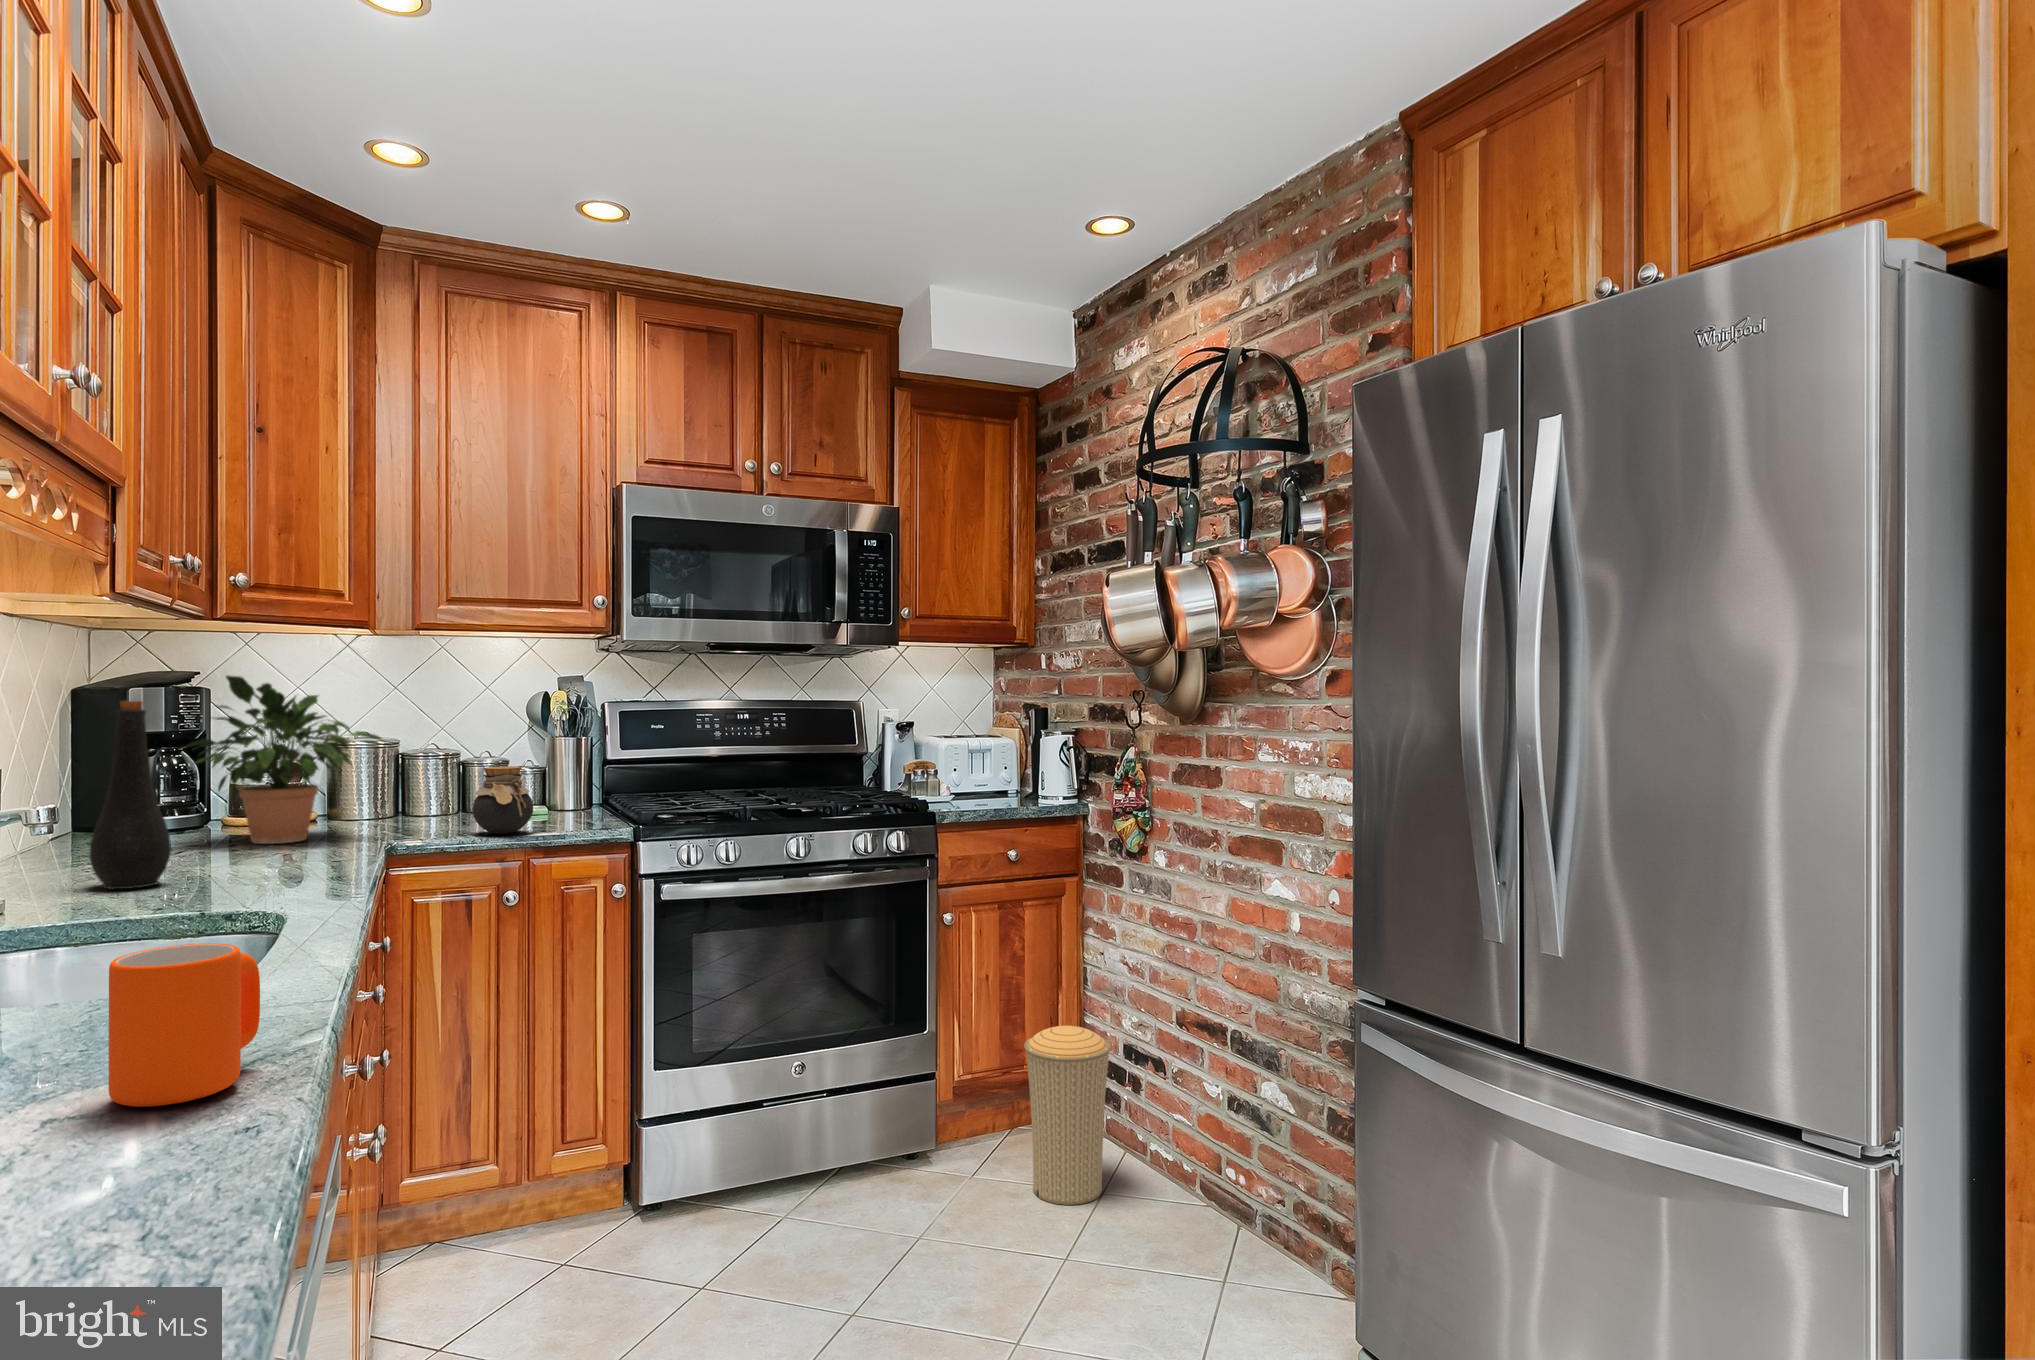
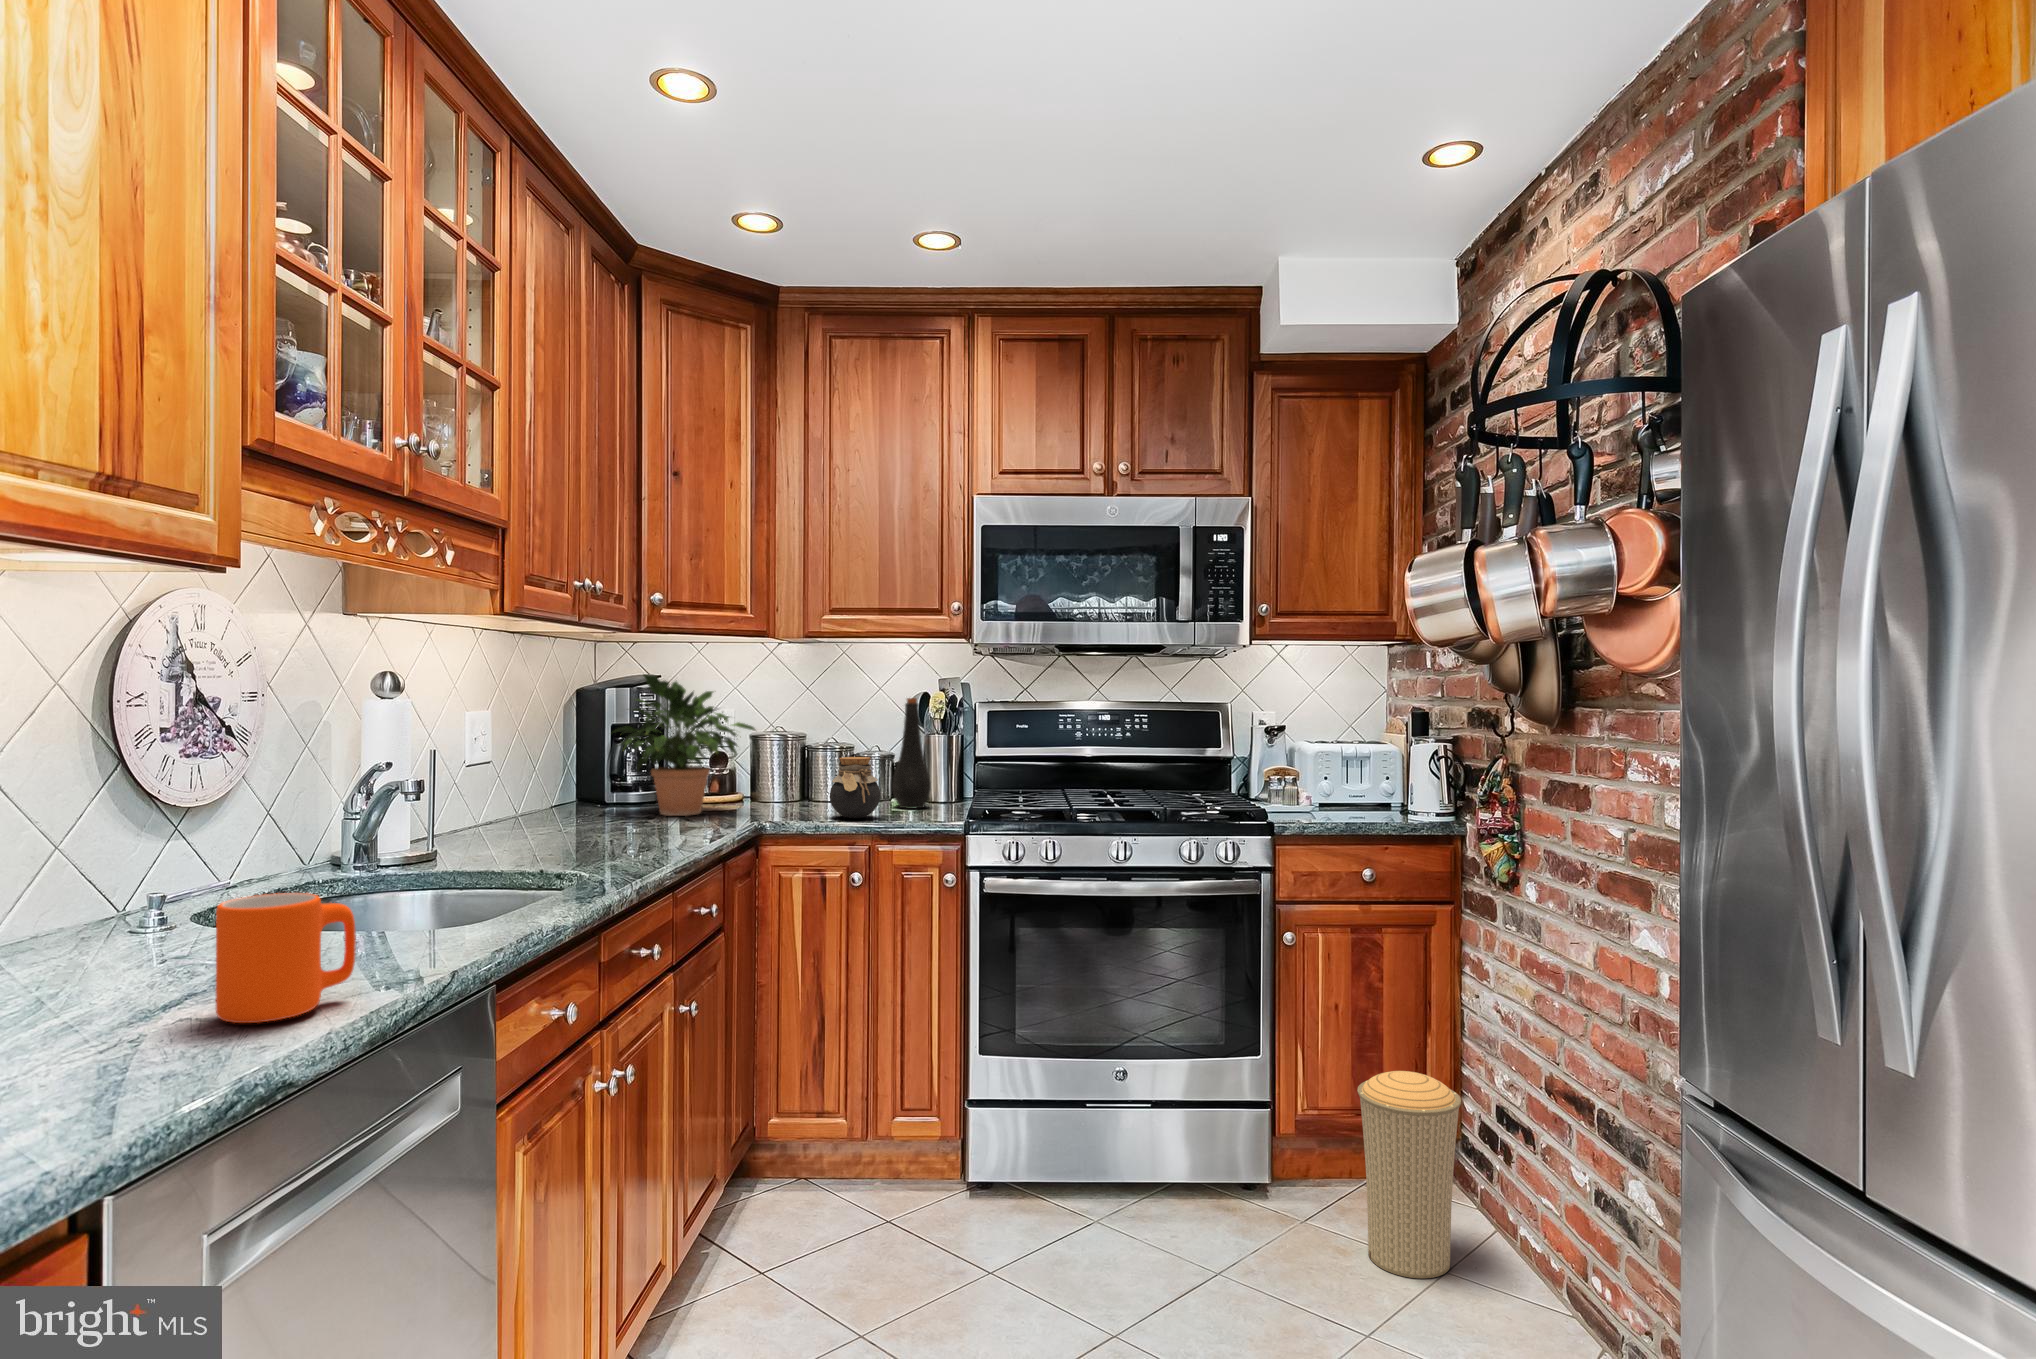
bottle: present [90,701,171,889] -> present [892,698,931,809]

